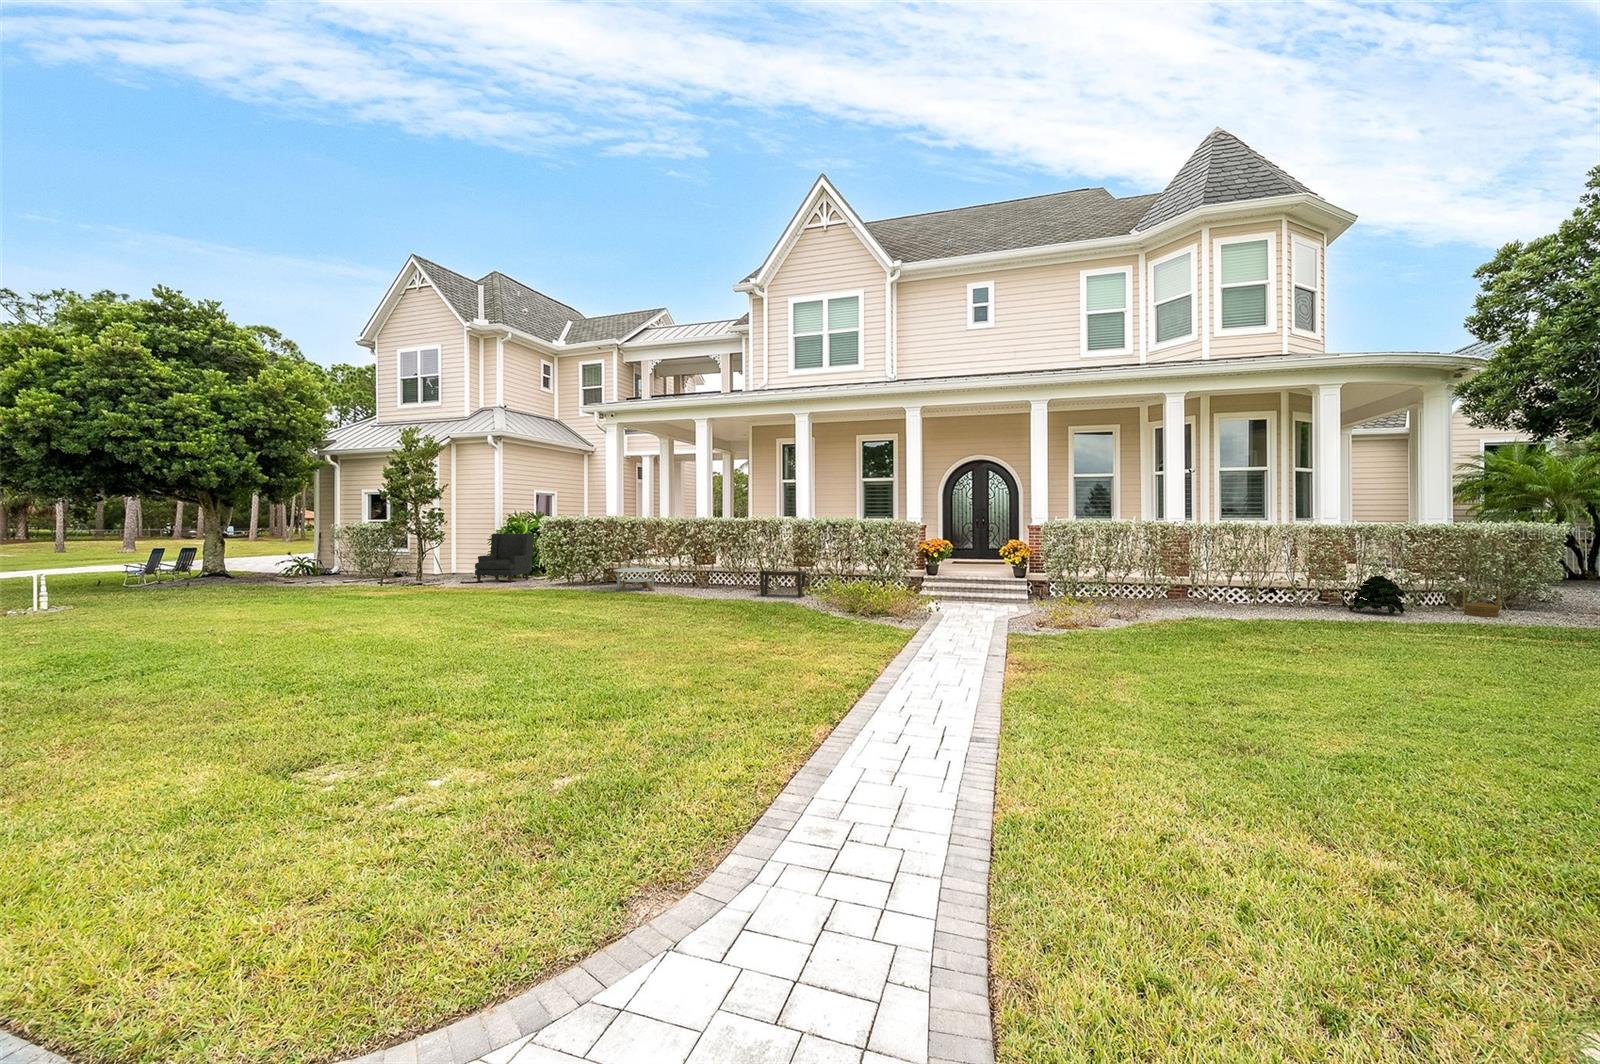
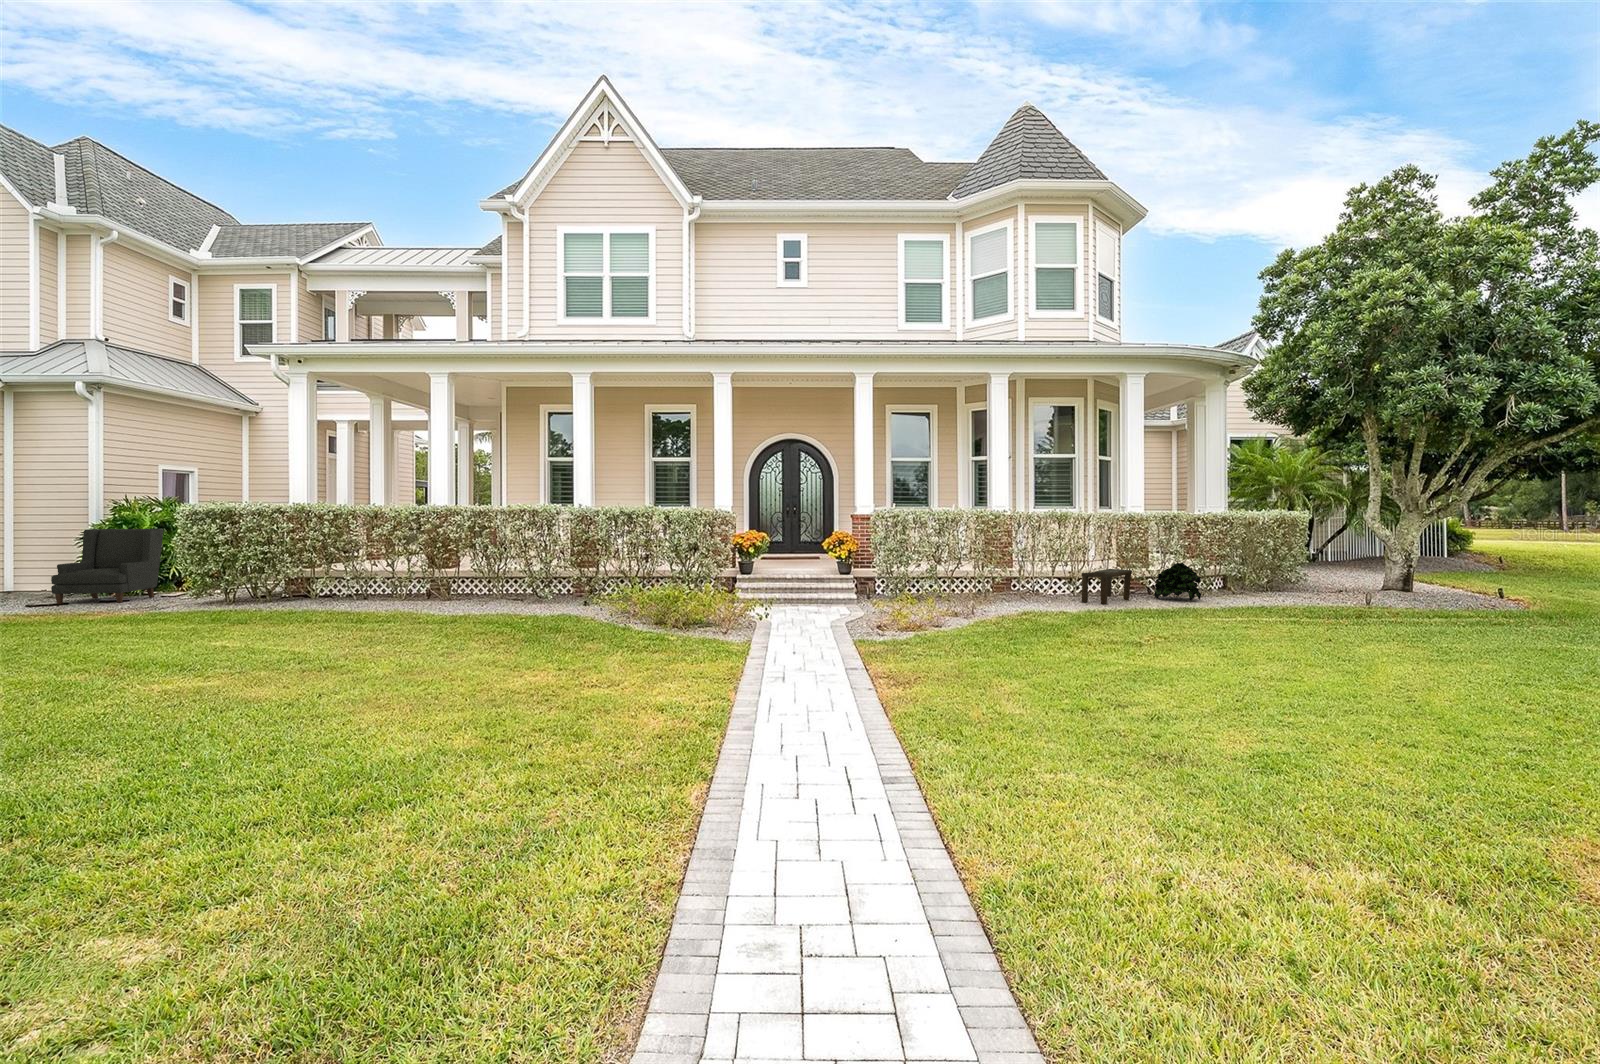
round table: present [613,567,664,591] -> none [303,575,385,609]
bench: present [760,571,806,597] -> present [1081,569,1132,604]
woven basket: present [1463,588,1500,617] -> none [1243,572,1270,599]

